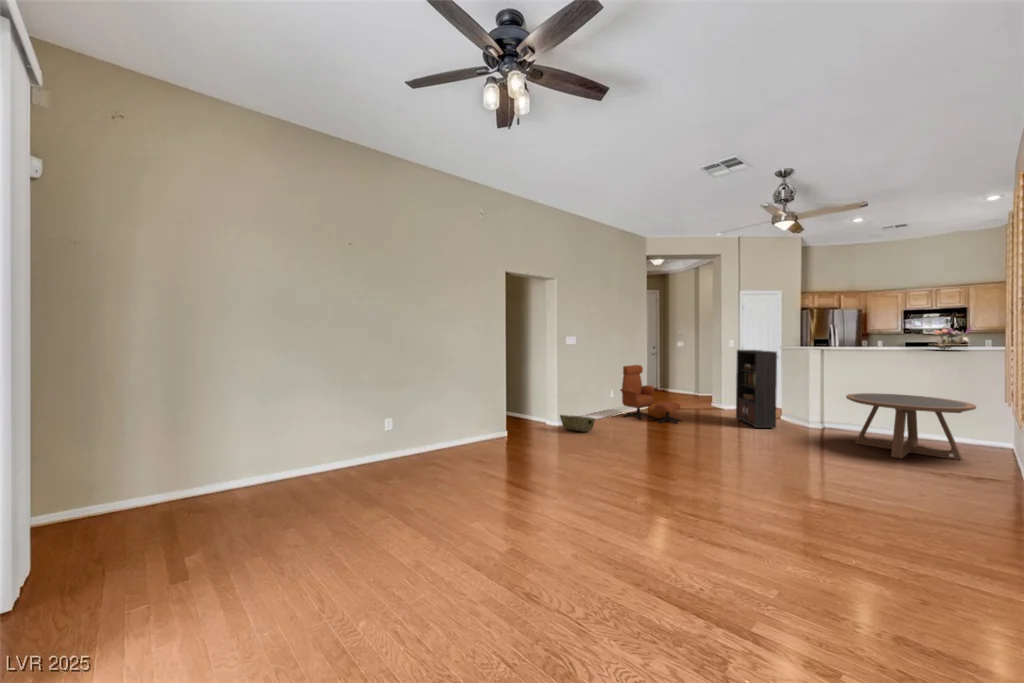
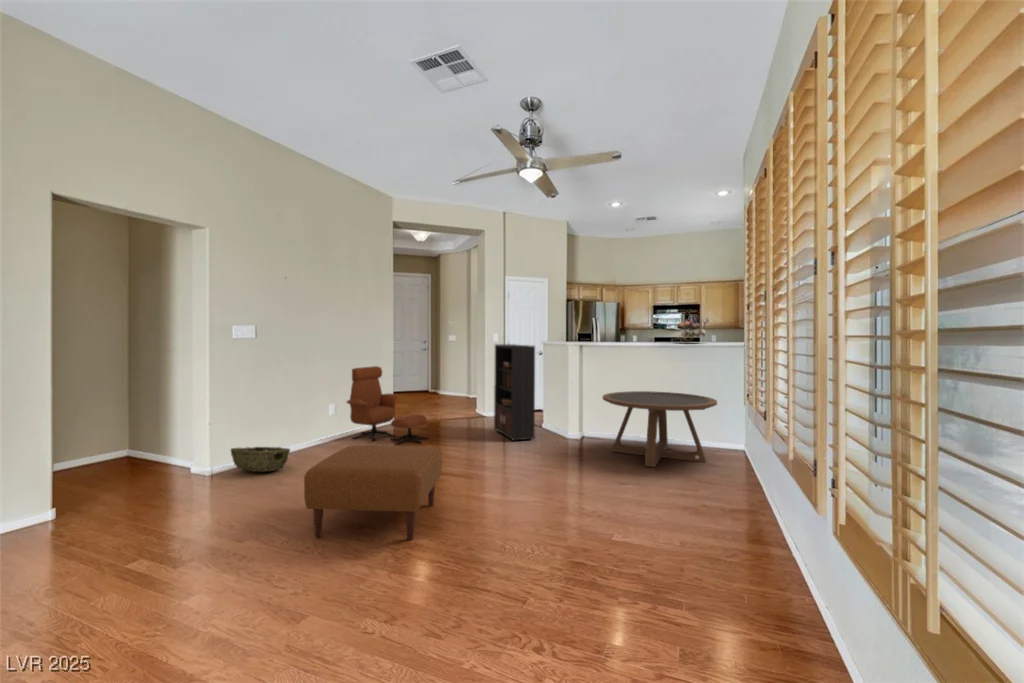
ottoman: none [634,417,715,477] -> present [304,445,442,540]

